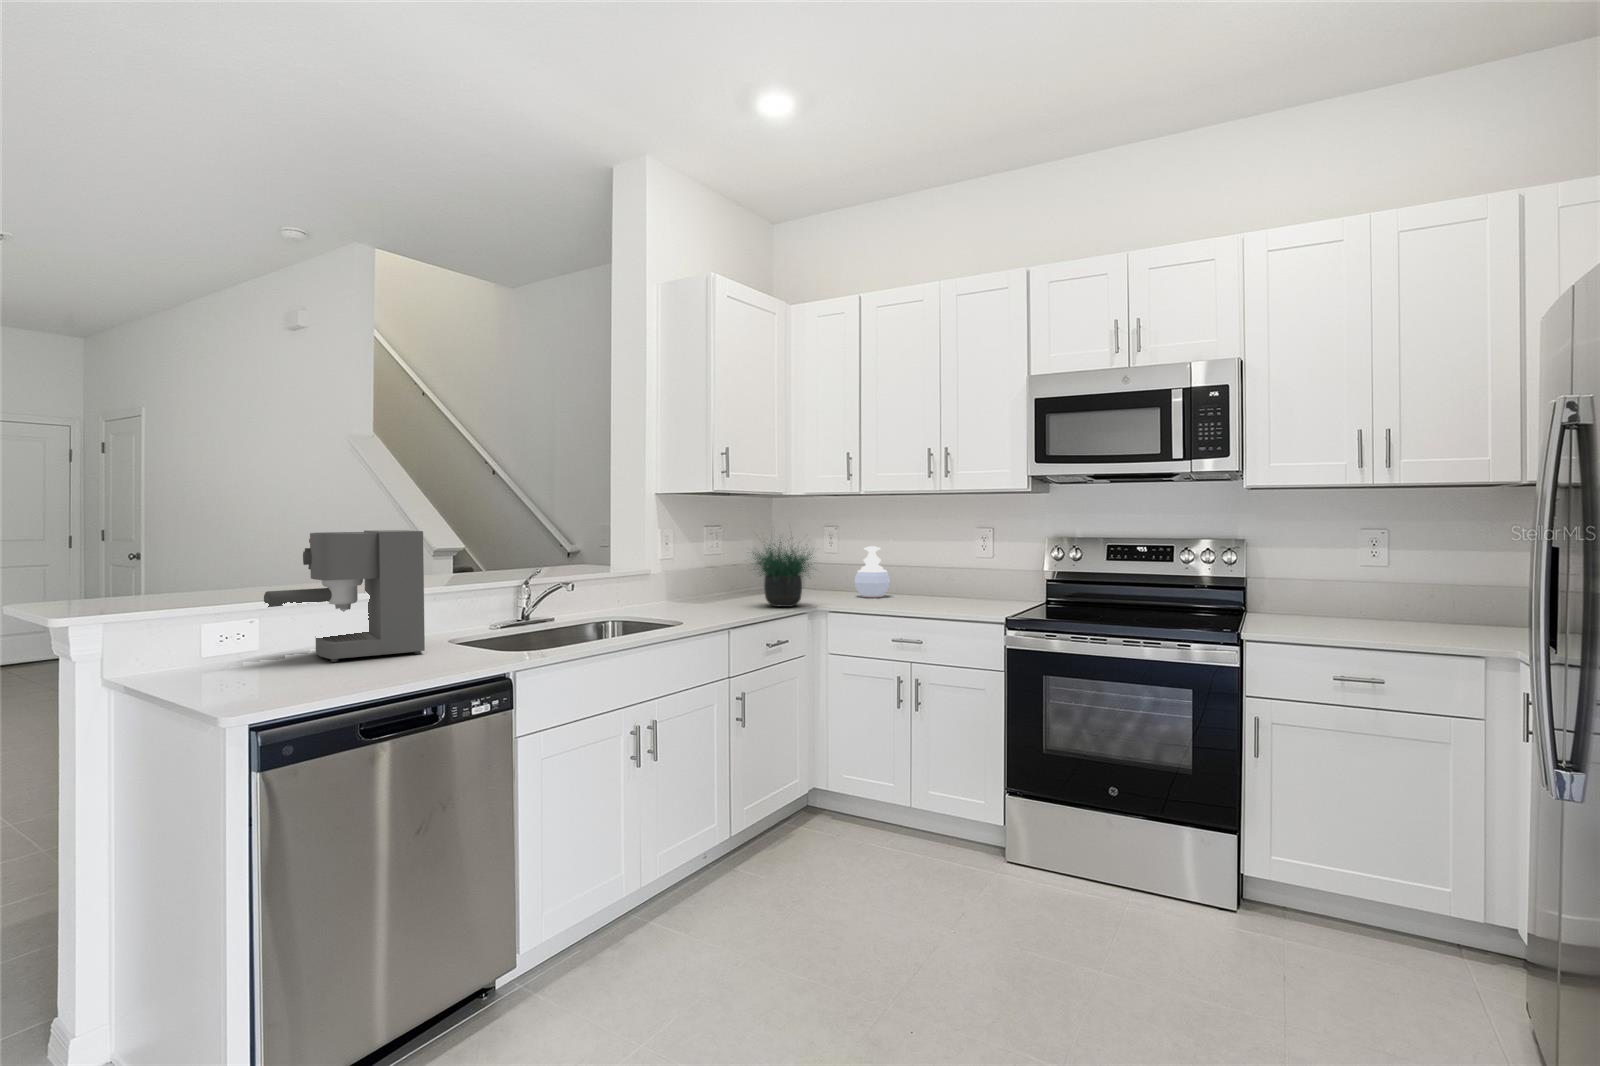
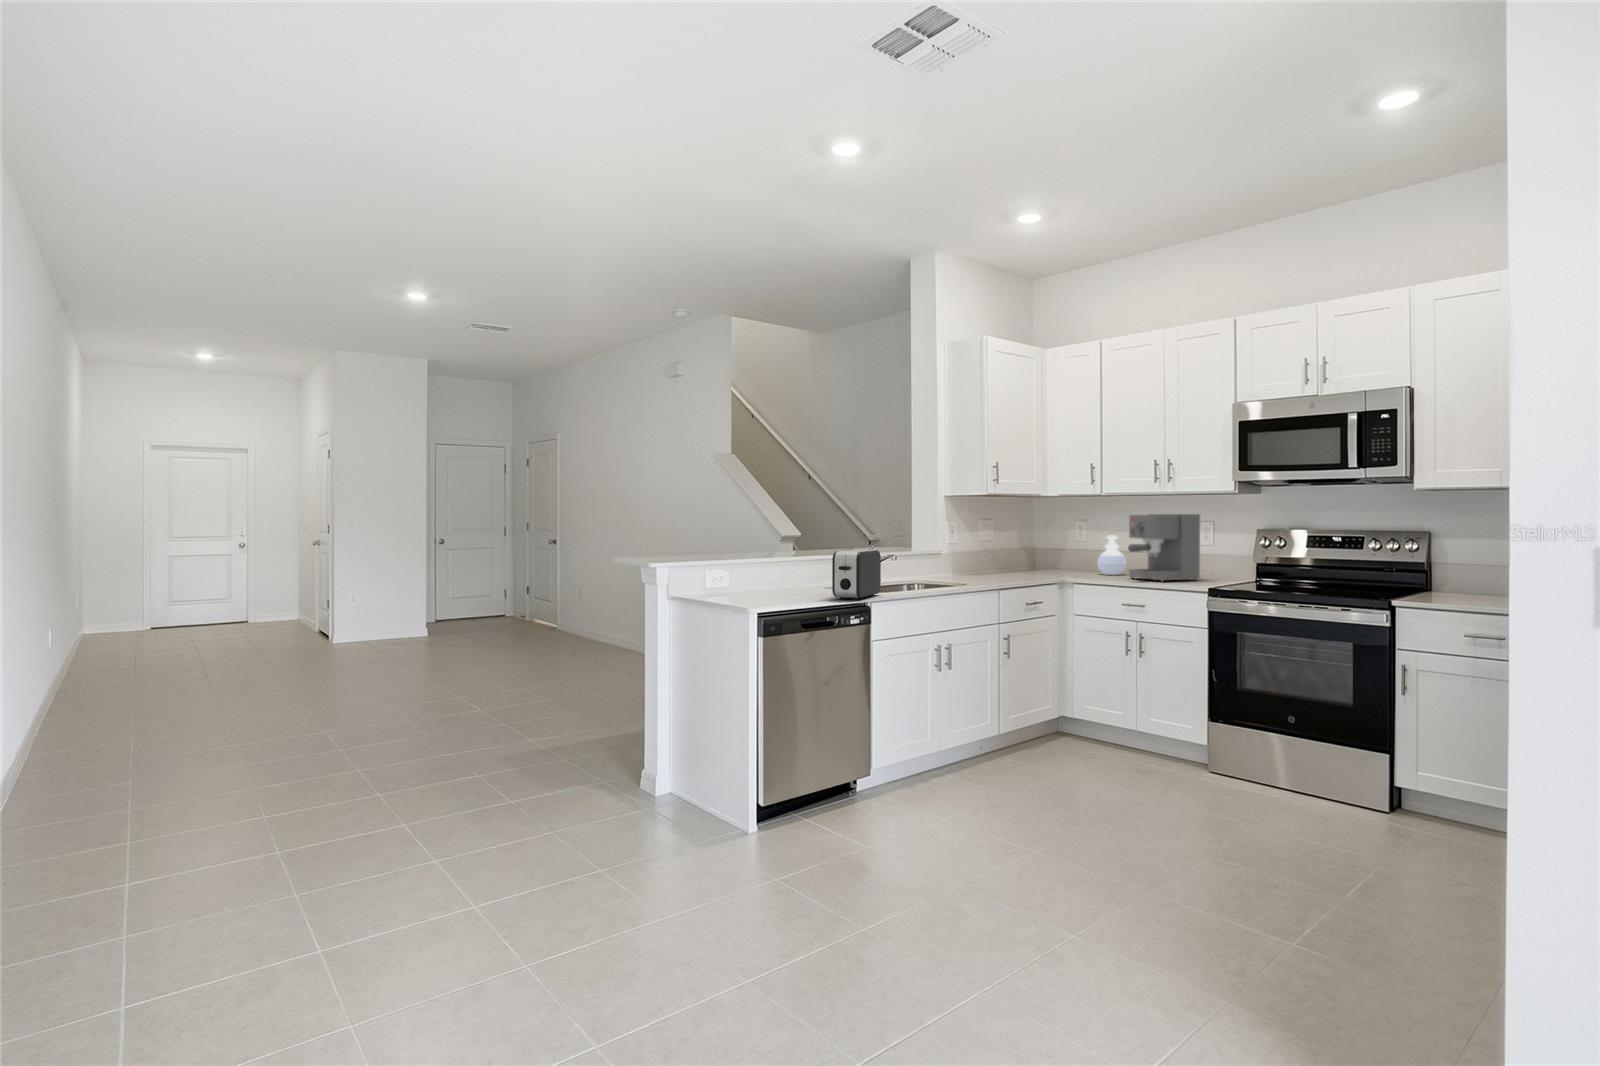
coffee maker: present [264,530,425,662] -> present [1128,514,1200,582]
potted plant: present [753,542,812,607] -> none [1008,514,1073,578]
toaster: none [442,583,537,671] -> present [832,550,881,599]

